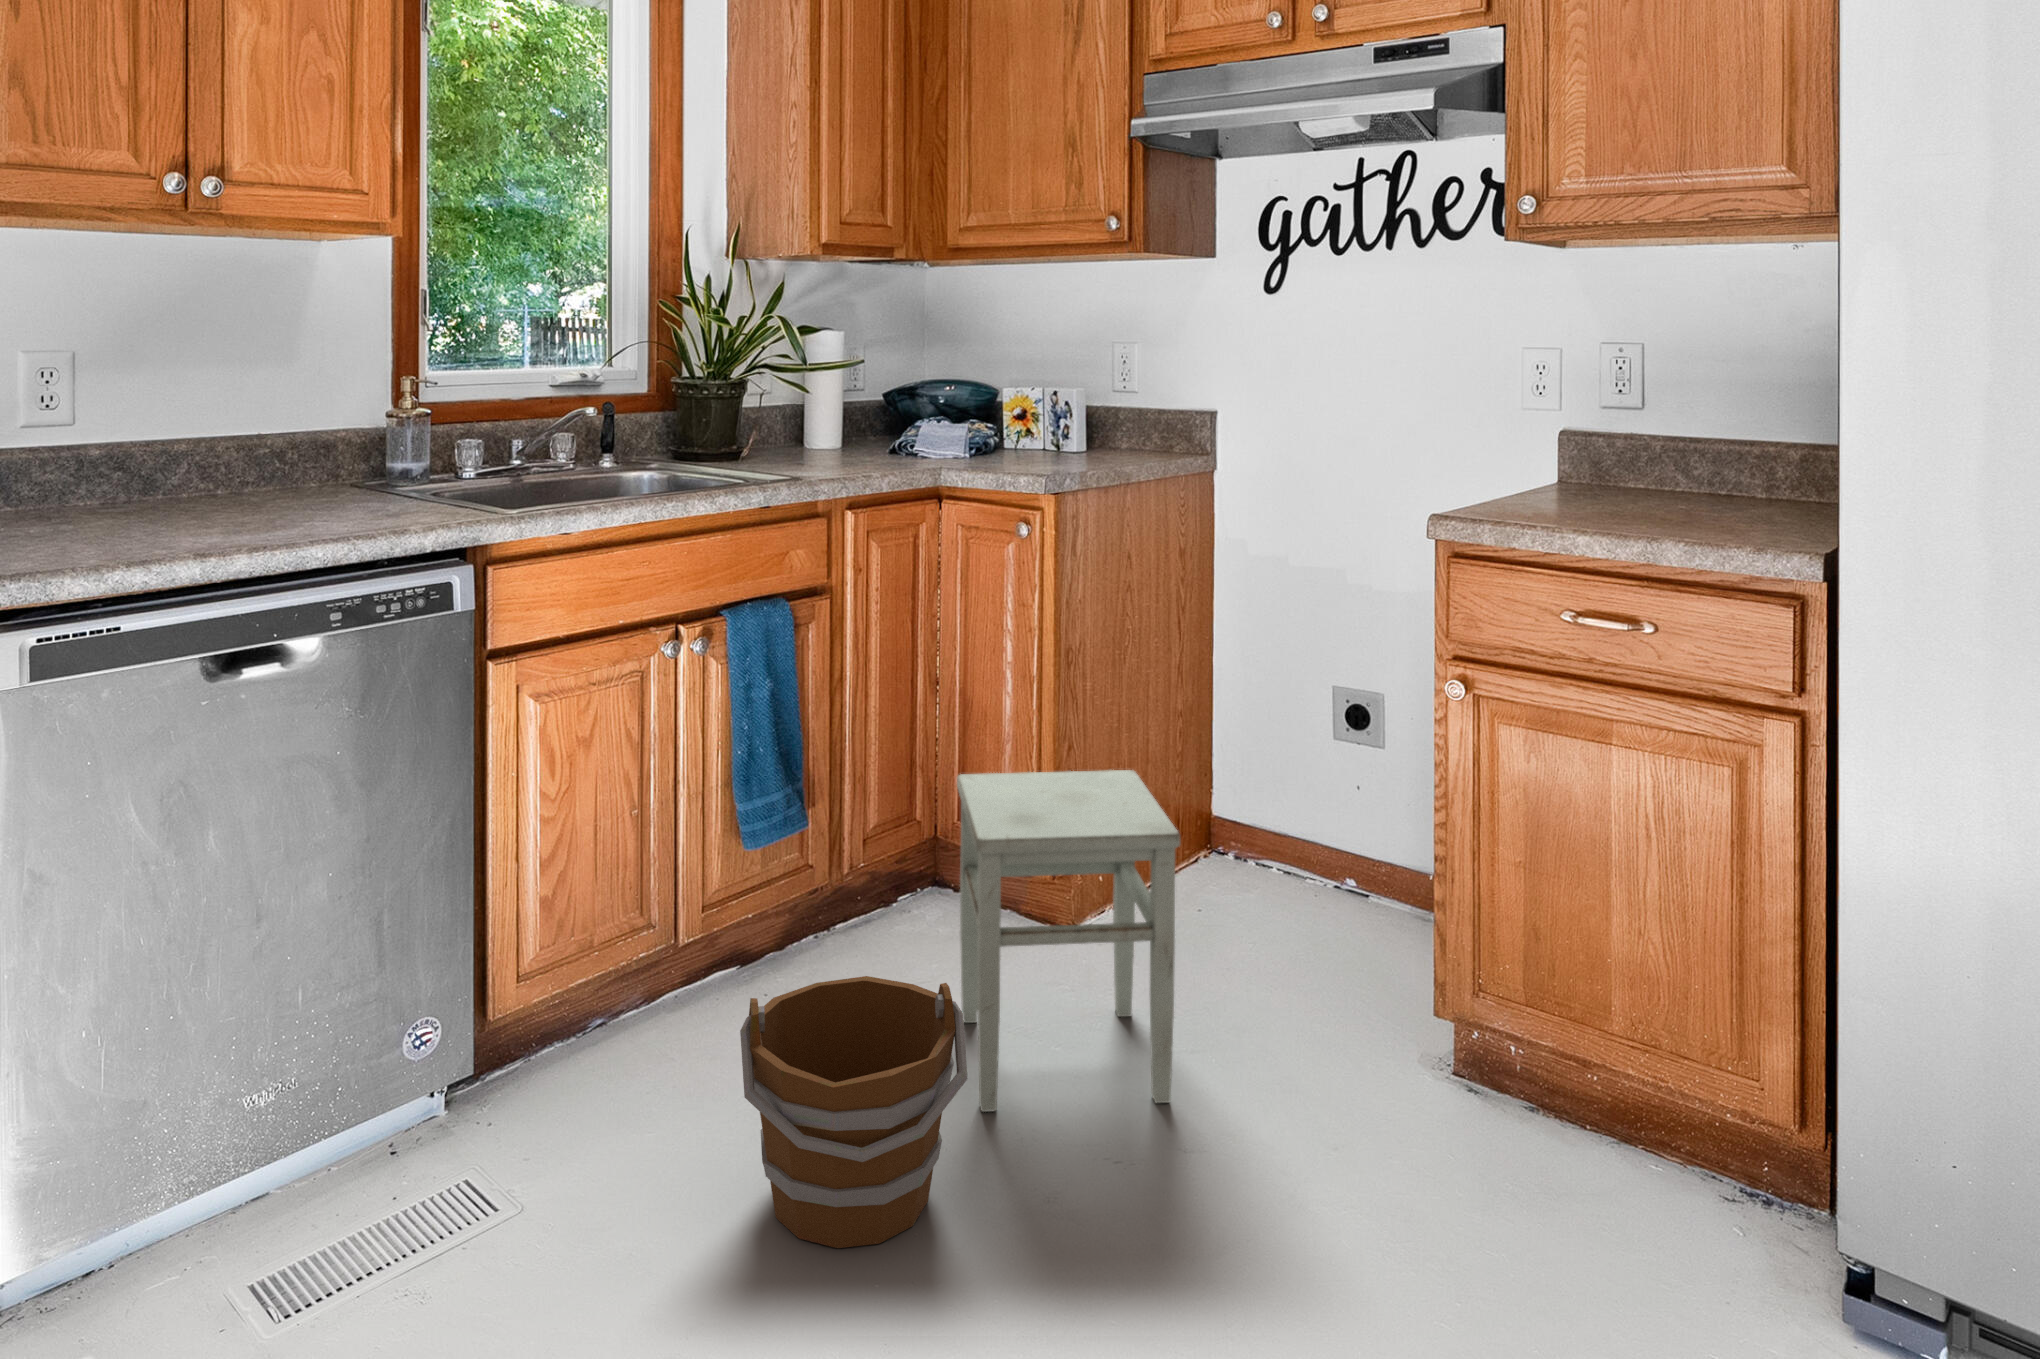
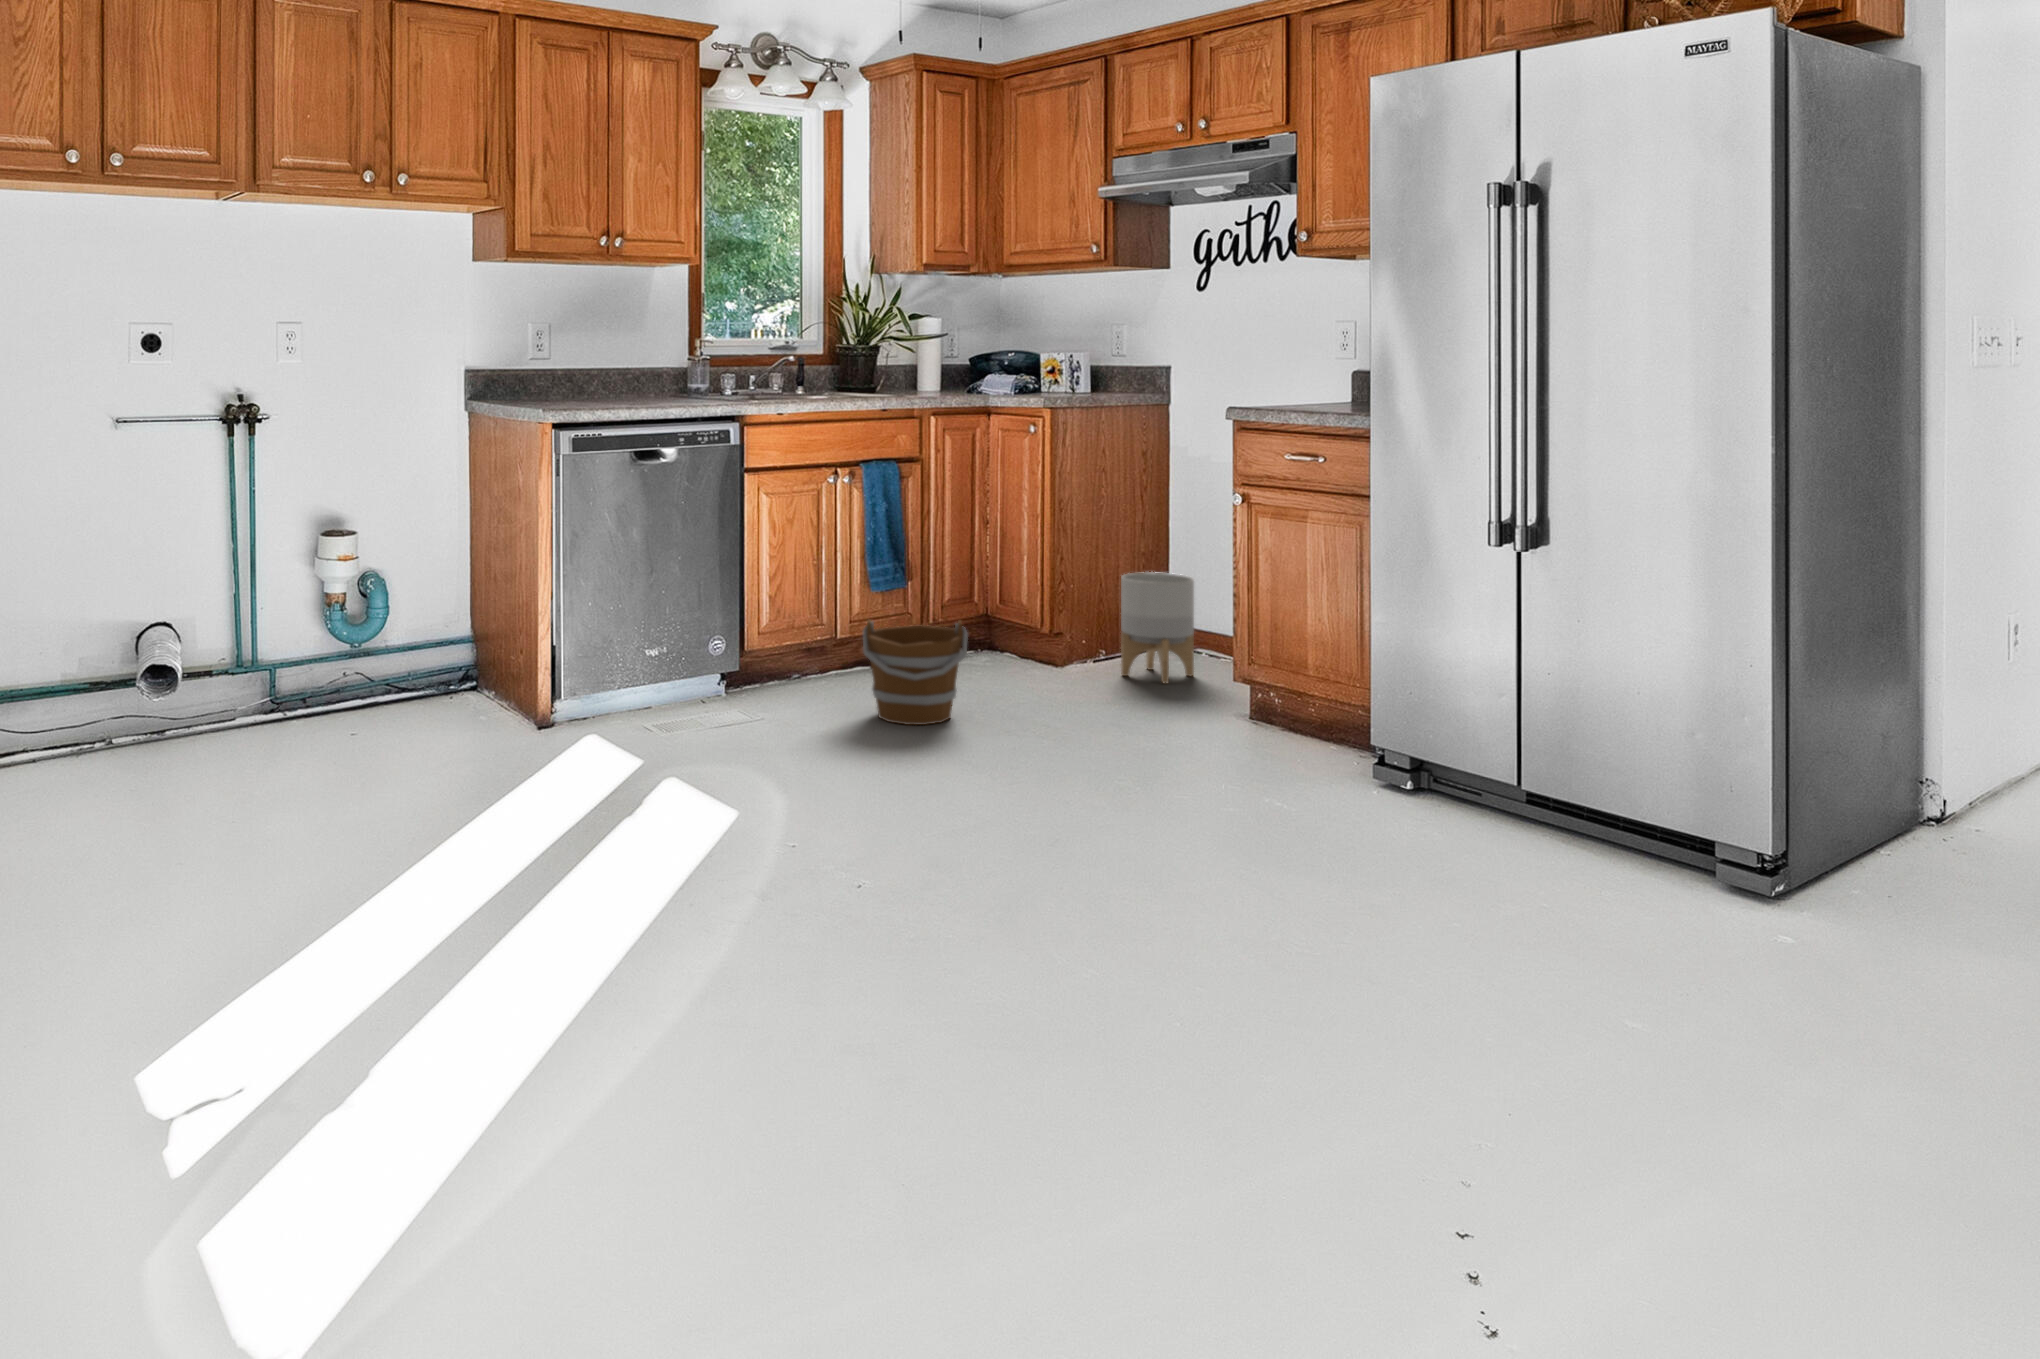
stool: present [957,770,1180,1112] -> none [982,550,1088,706]
planter: none [1184,775,1310,992] -> present [1121,572,1194,683]

